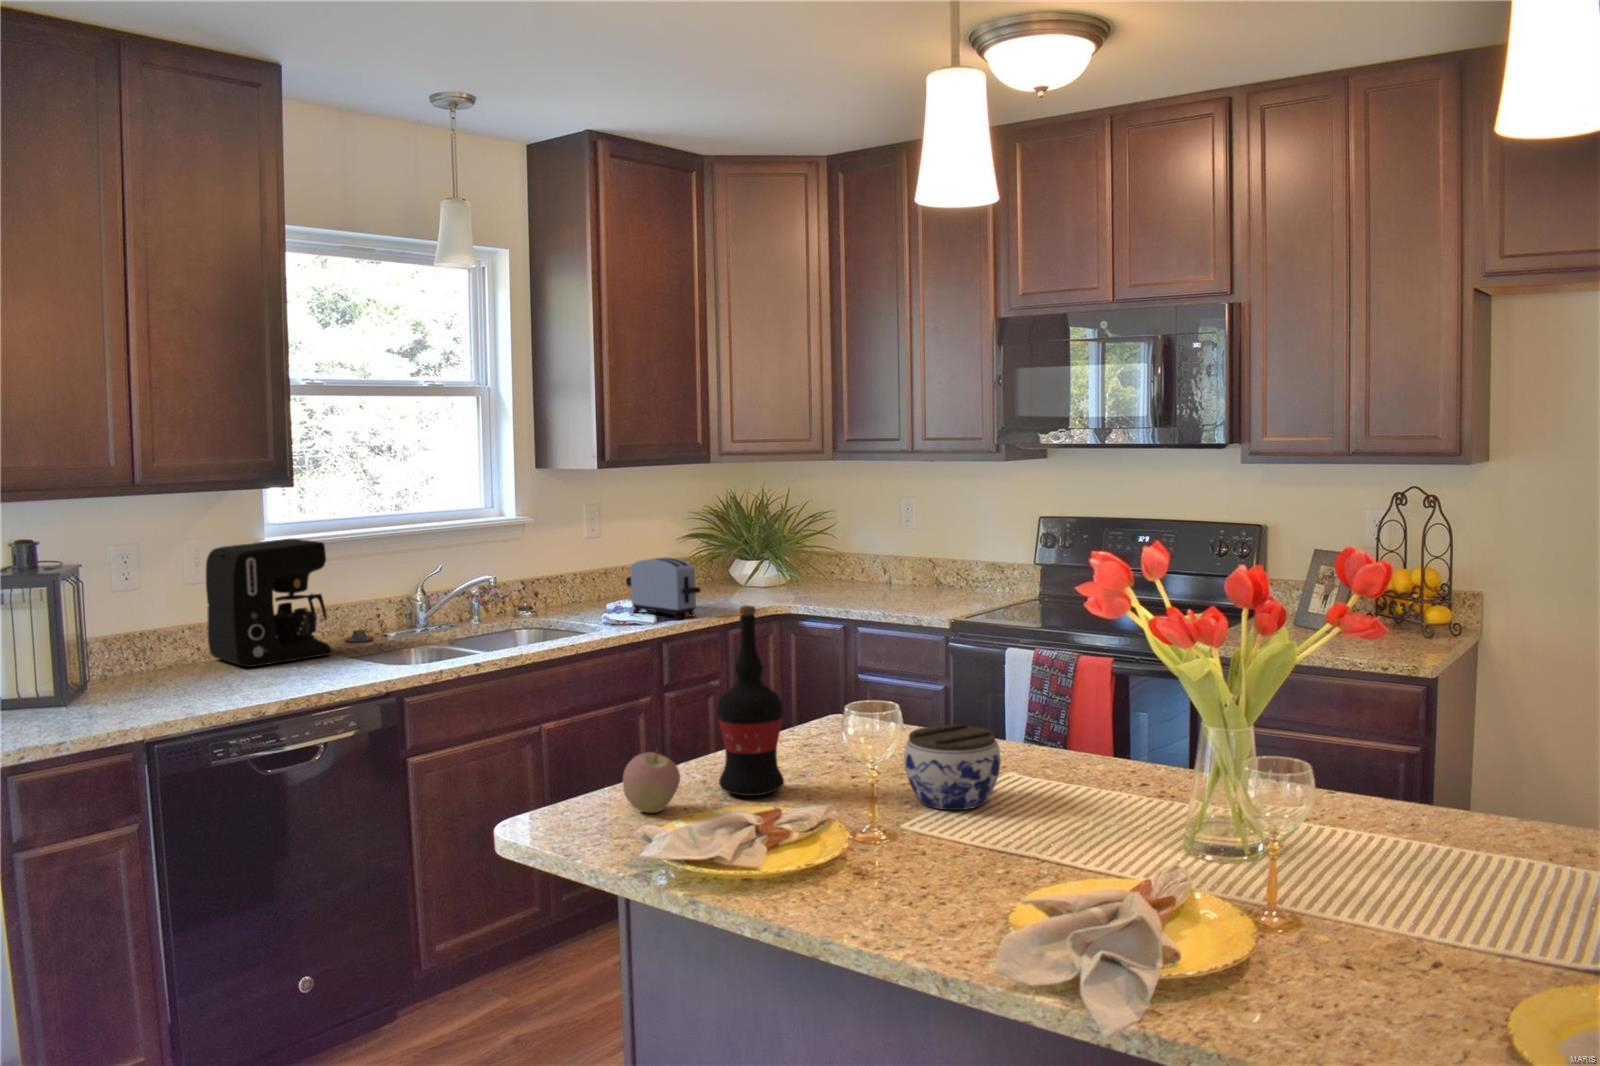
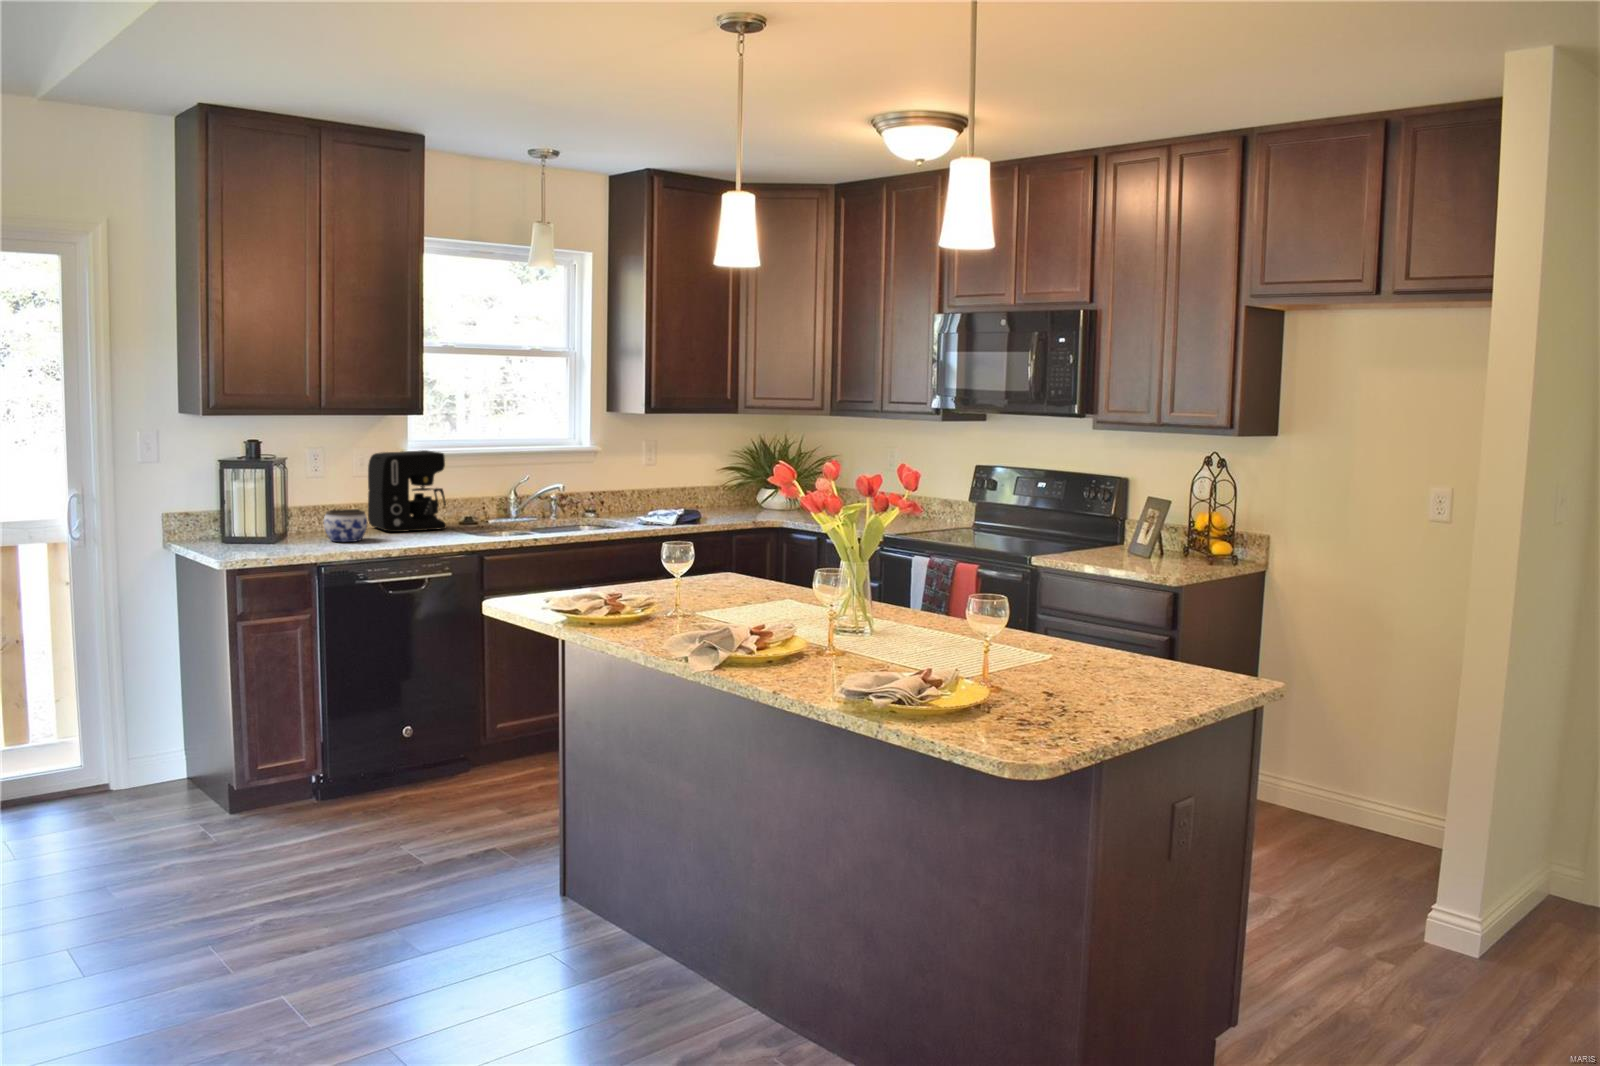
toaster: present [626,557,700,619] -> none [662,480,709,524]
wine bottle: present [717,605,784,796] -> none [614,488,653,599]
jar: present [904,724,1001,810] -> present [324,509,367,542]
apple: present [623,752,680,813] -> none [551,565,585,602]

